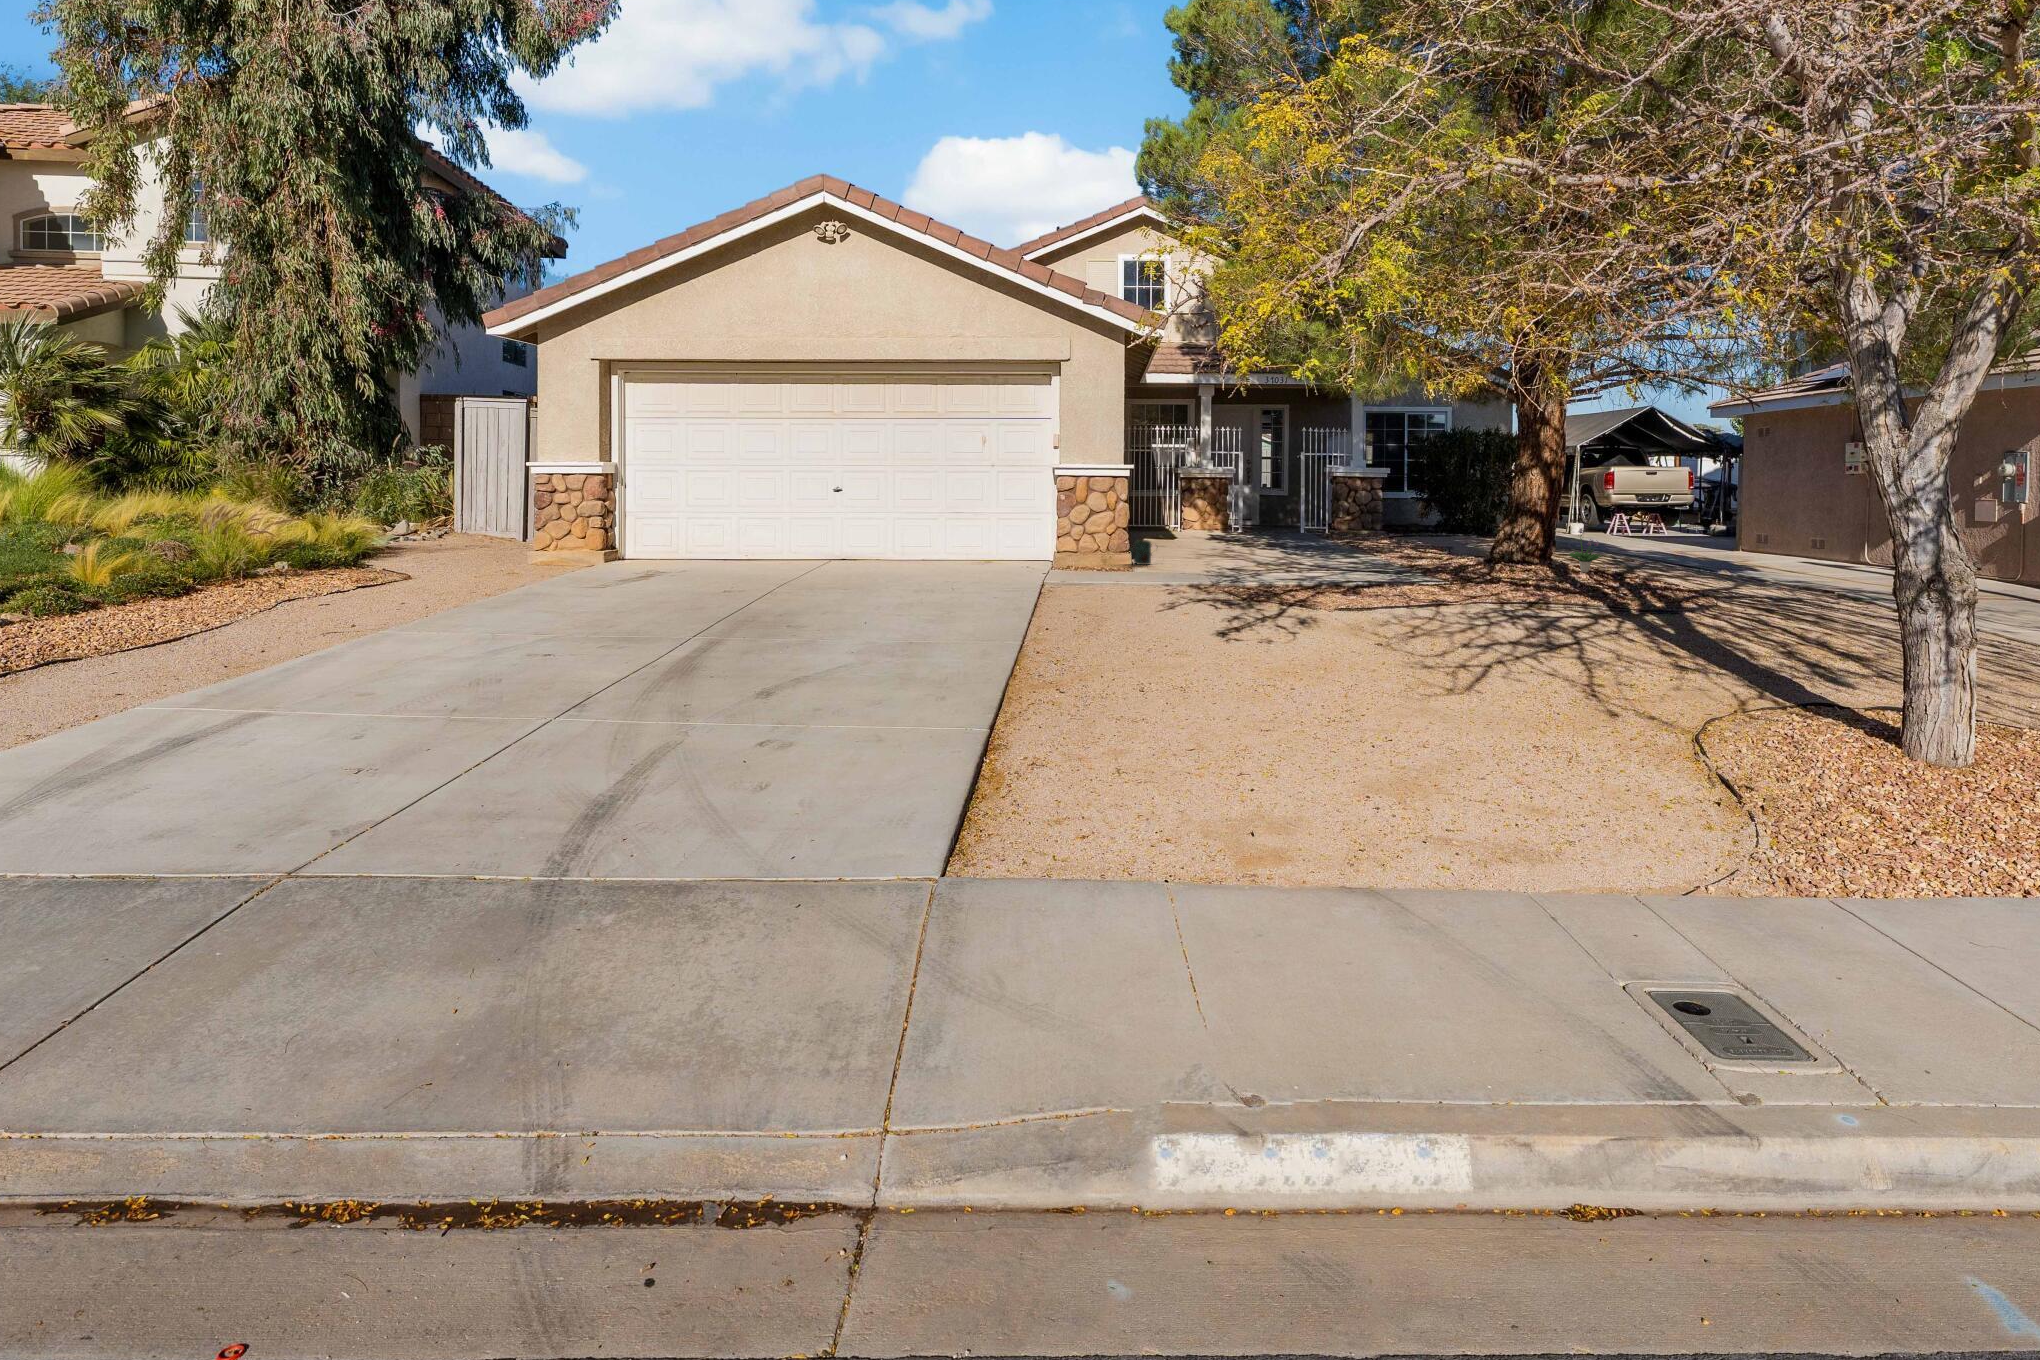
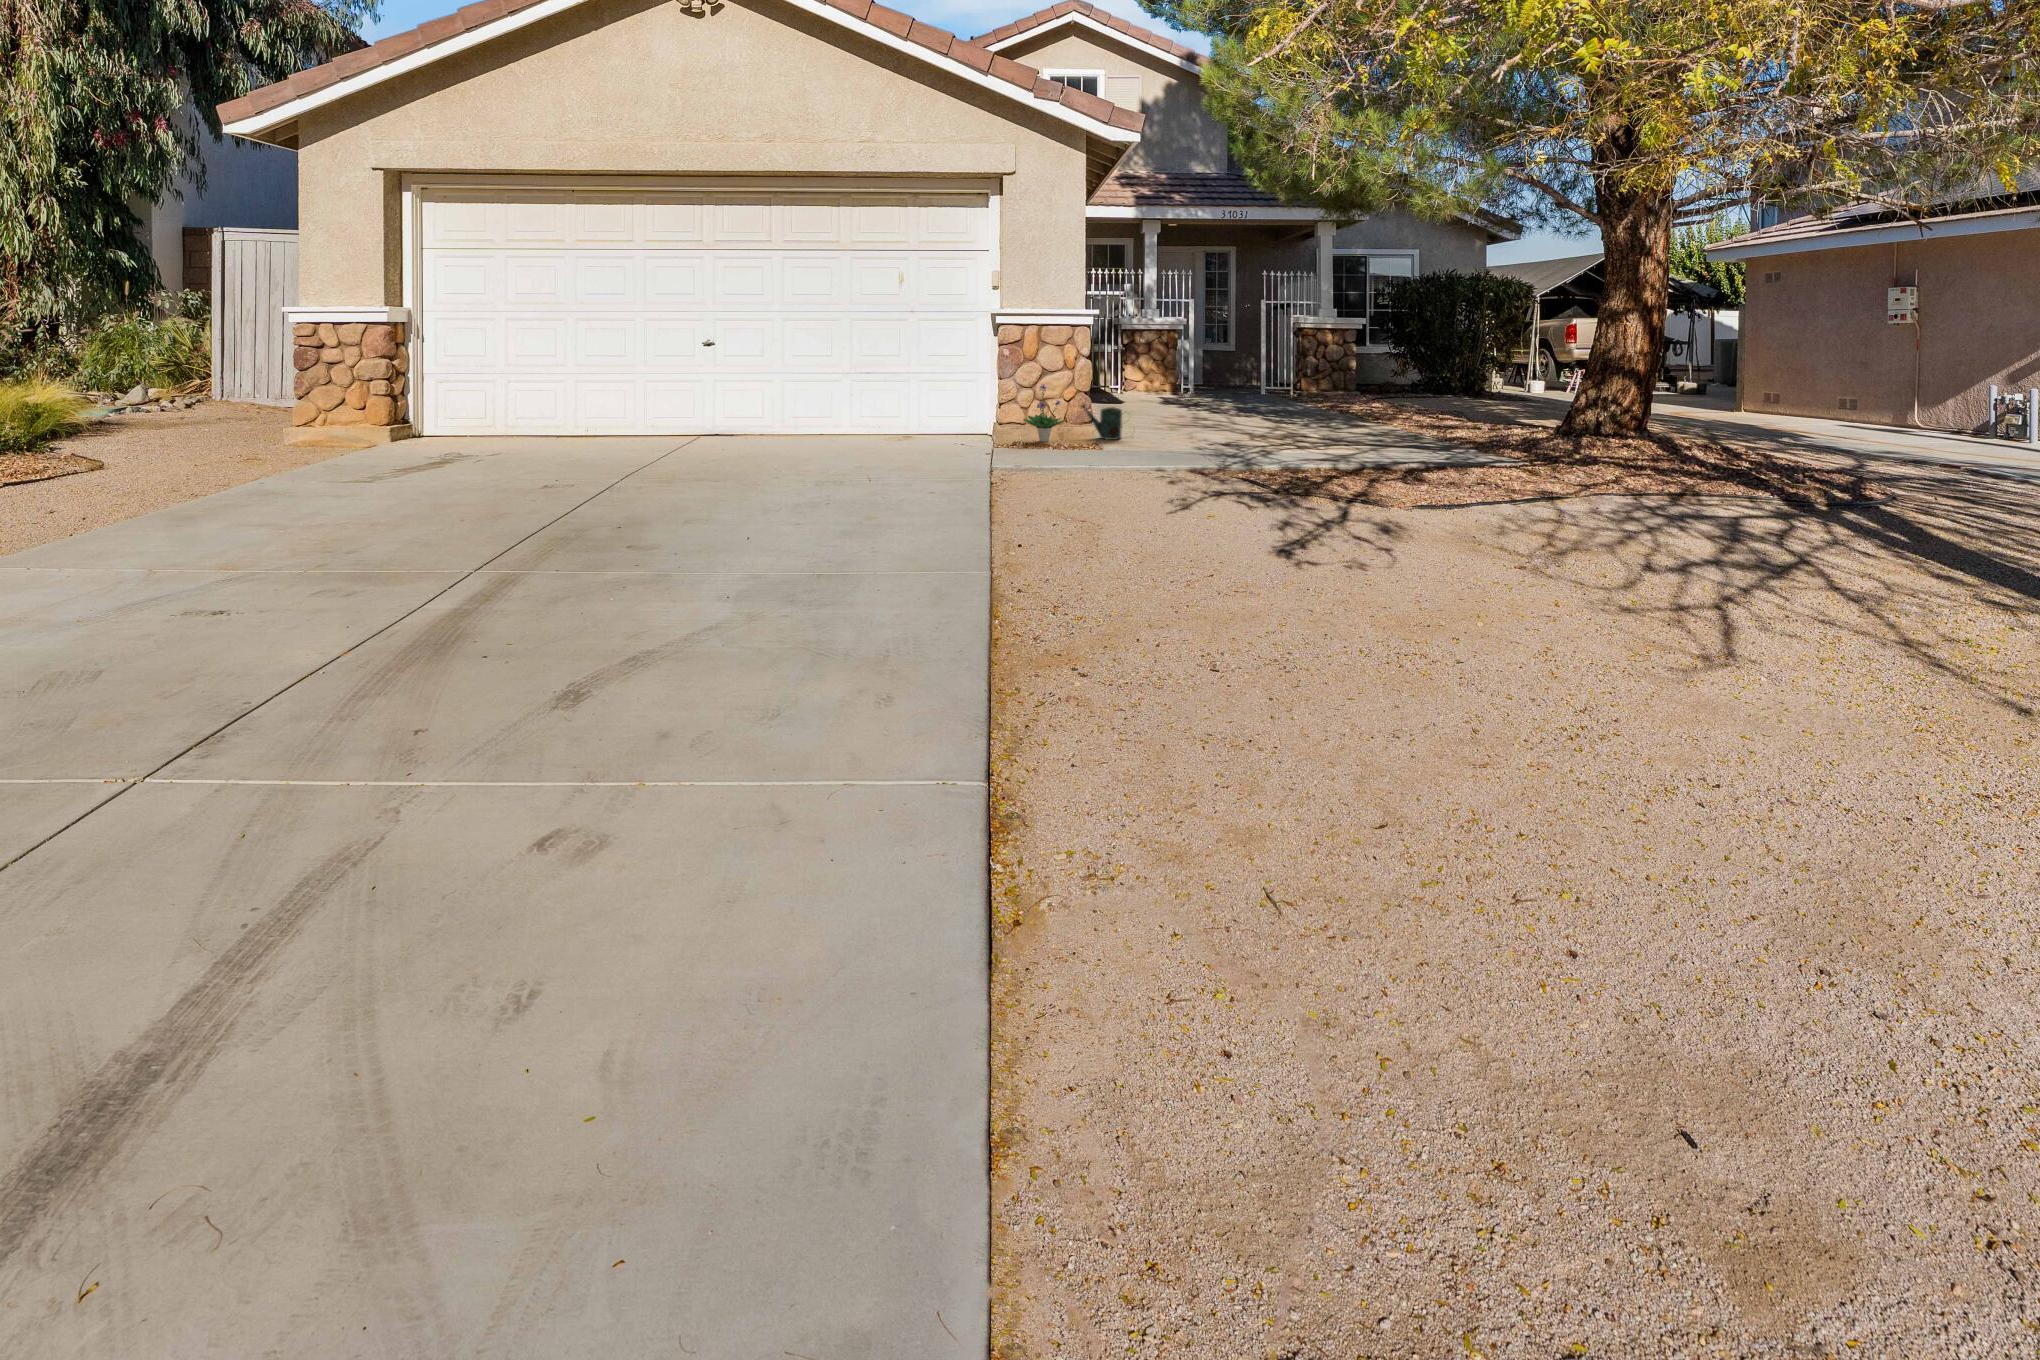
potted plant: present [1569,528,1602,572] -> present [1023,384,1065,442]

